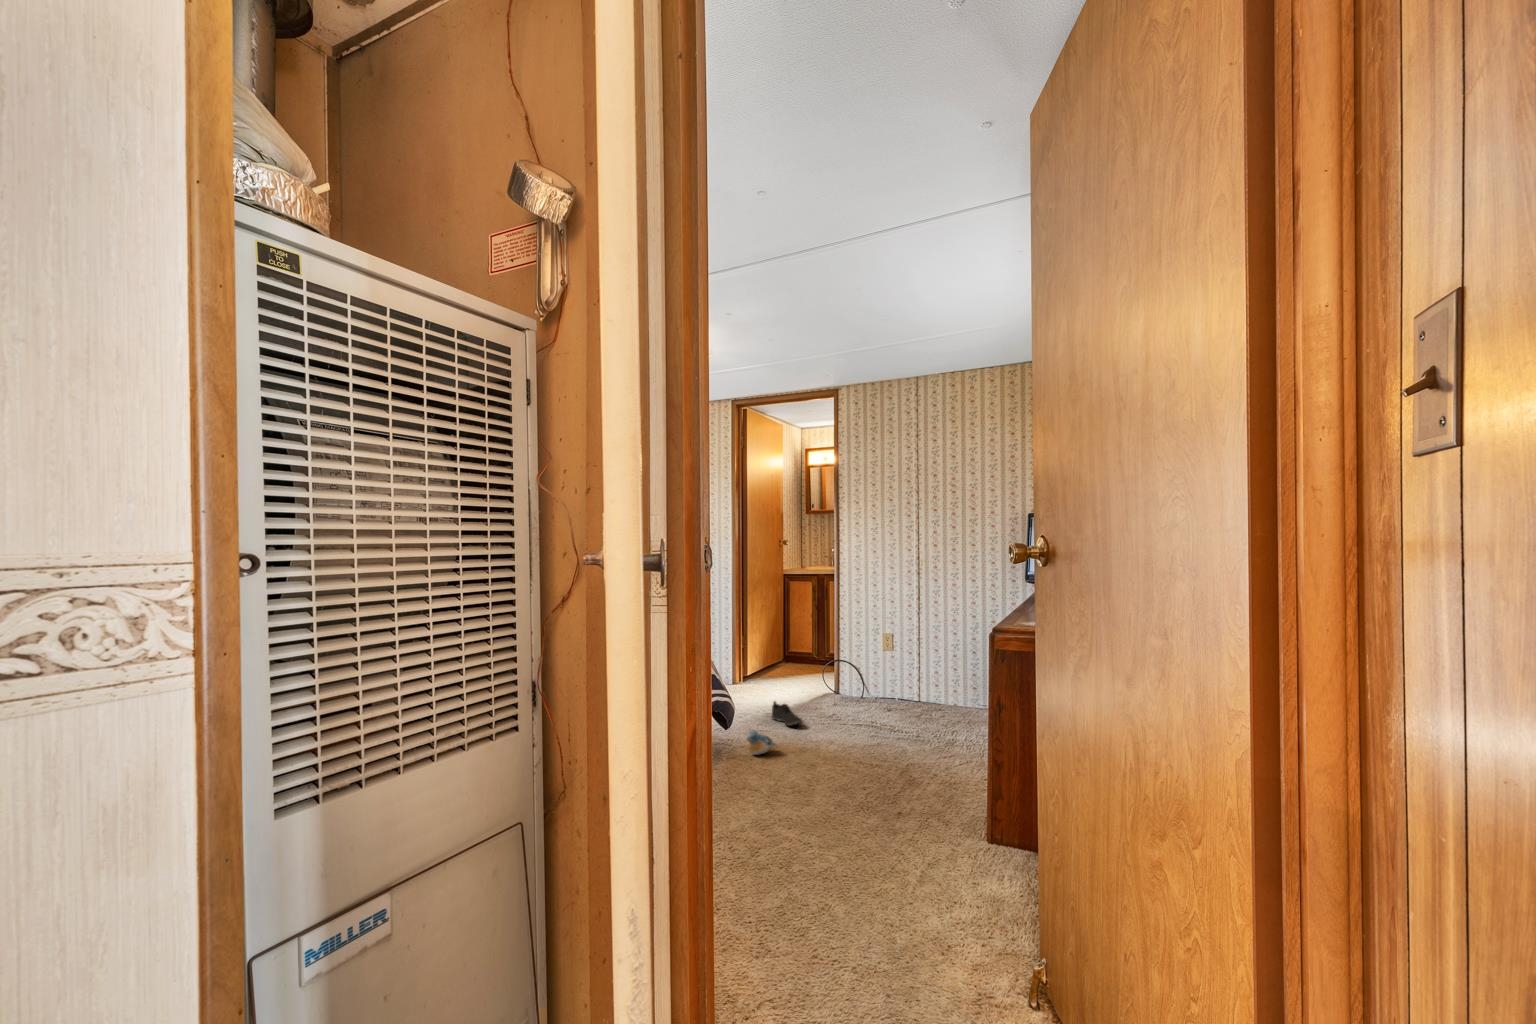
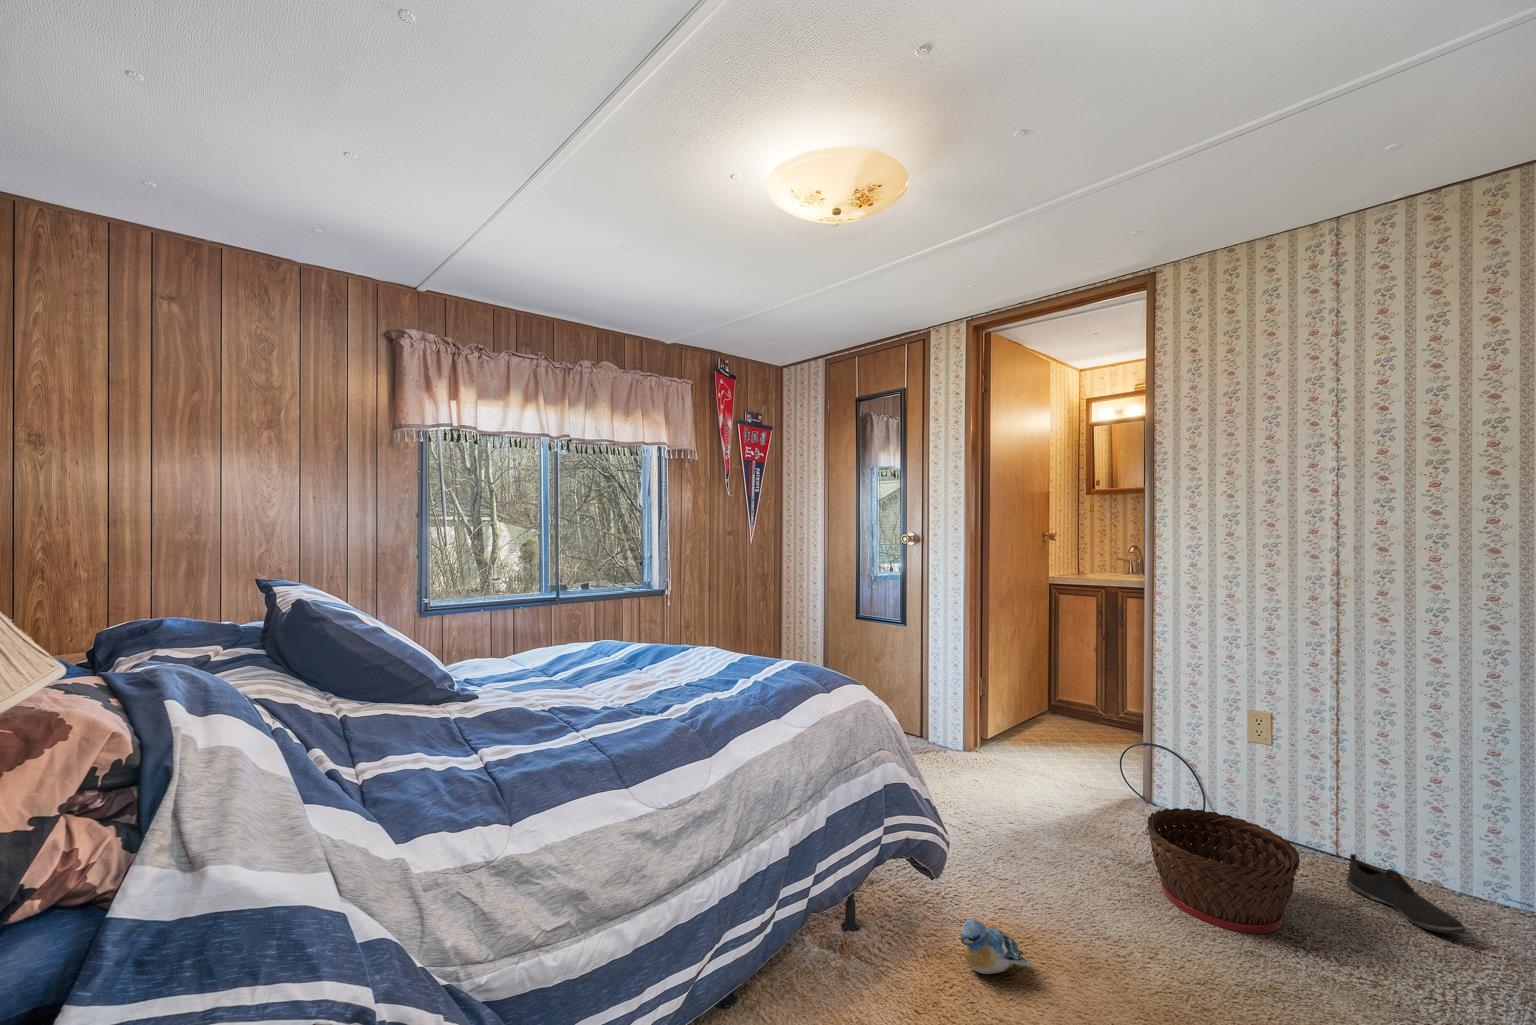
basket: none [832,682,894,729] -> present [1147,808,1300,934]
shoe: present [772,702,802,726] -> present [1346,854,1466,934]

